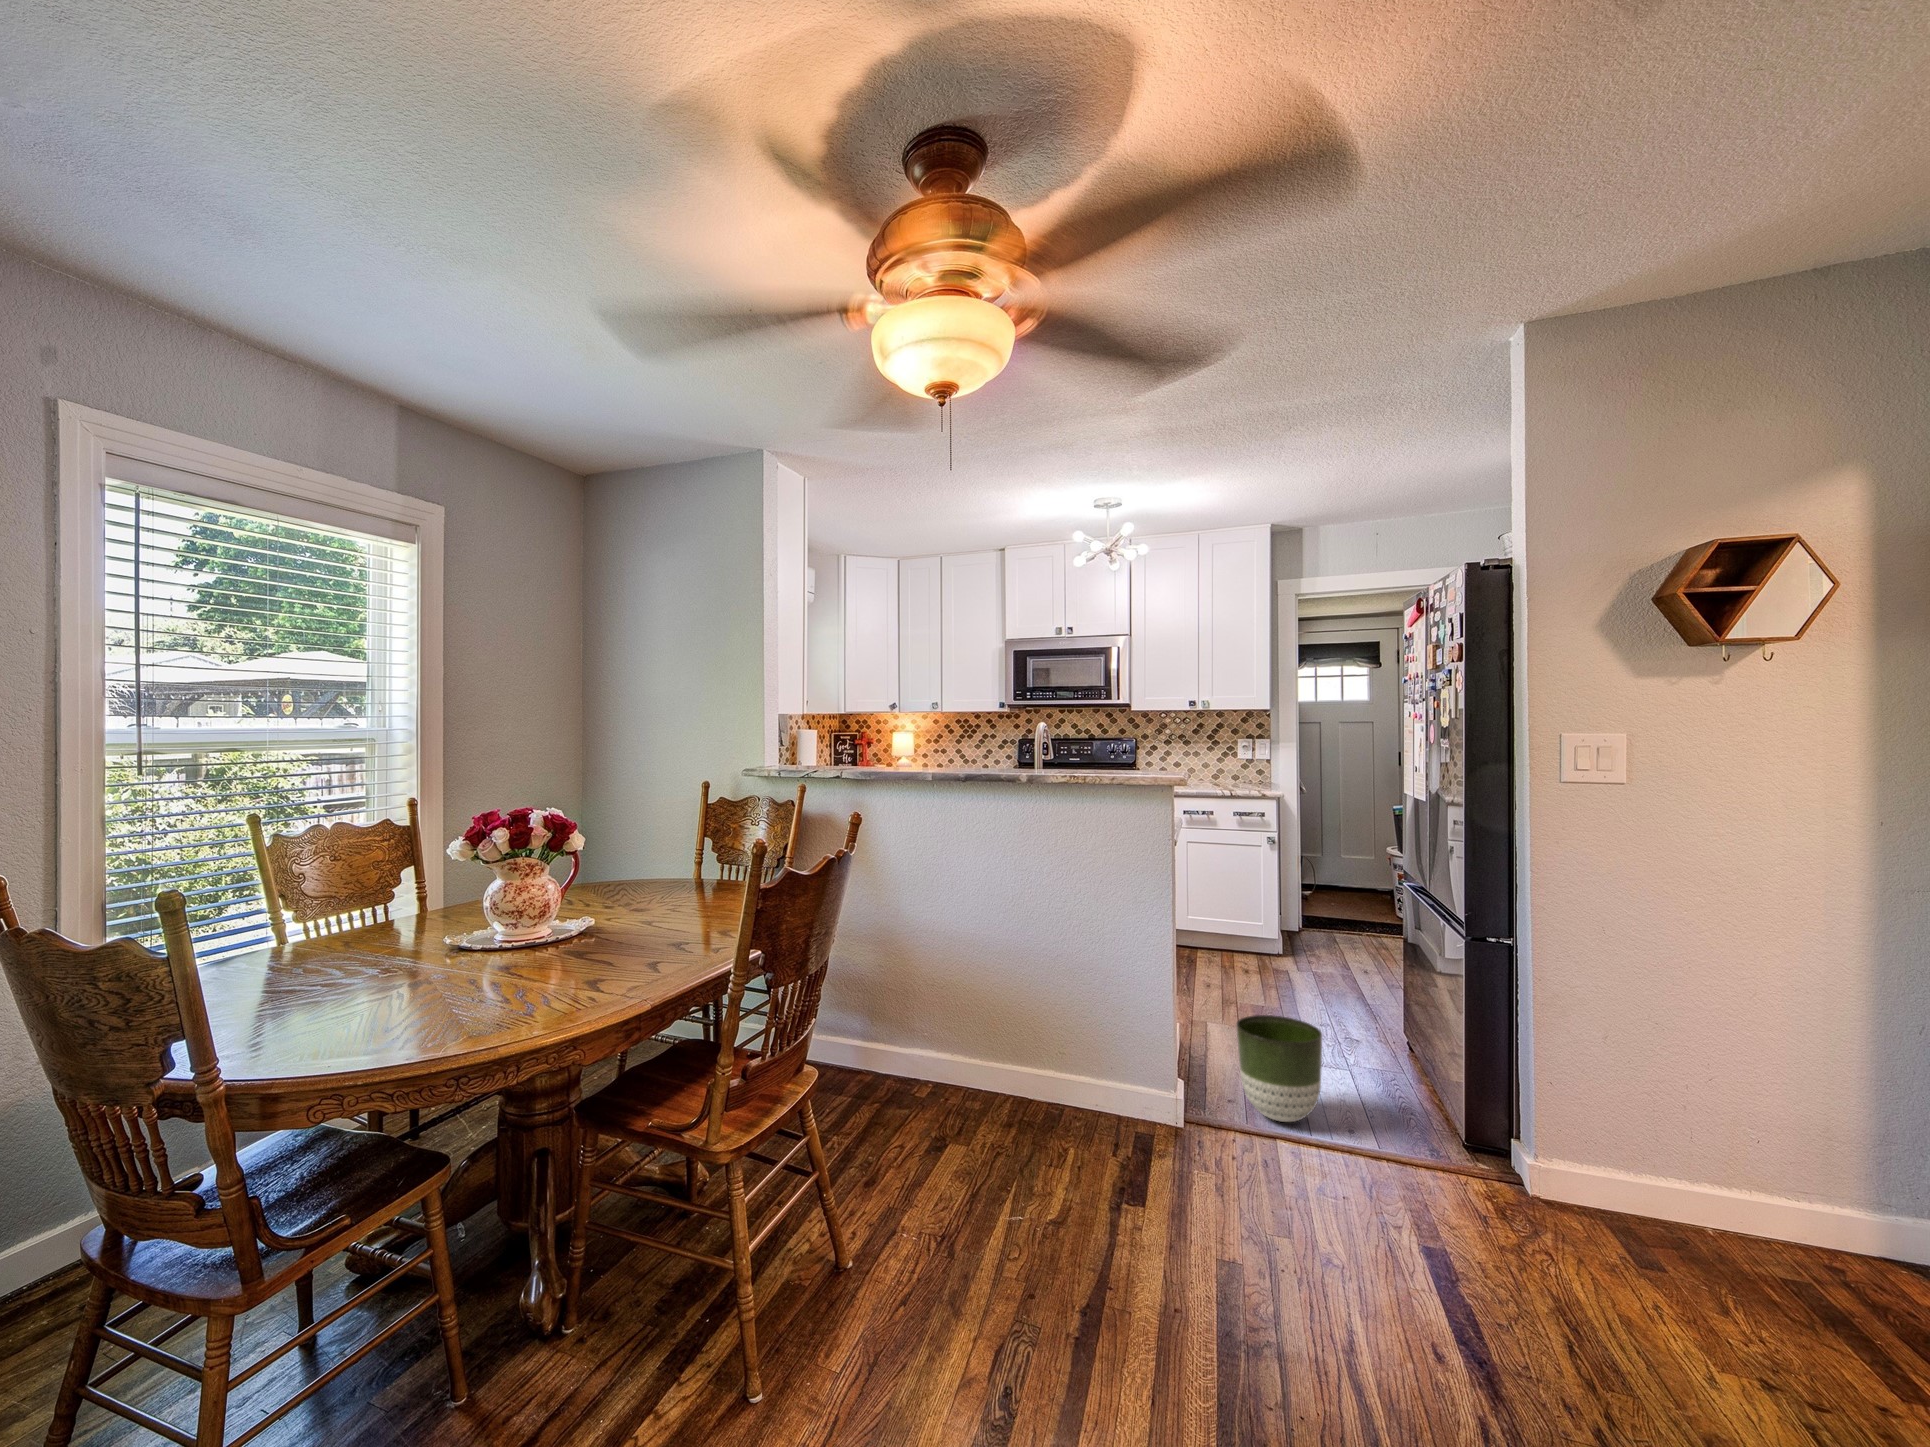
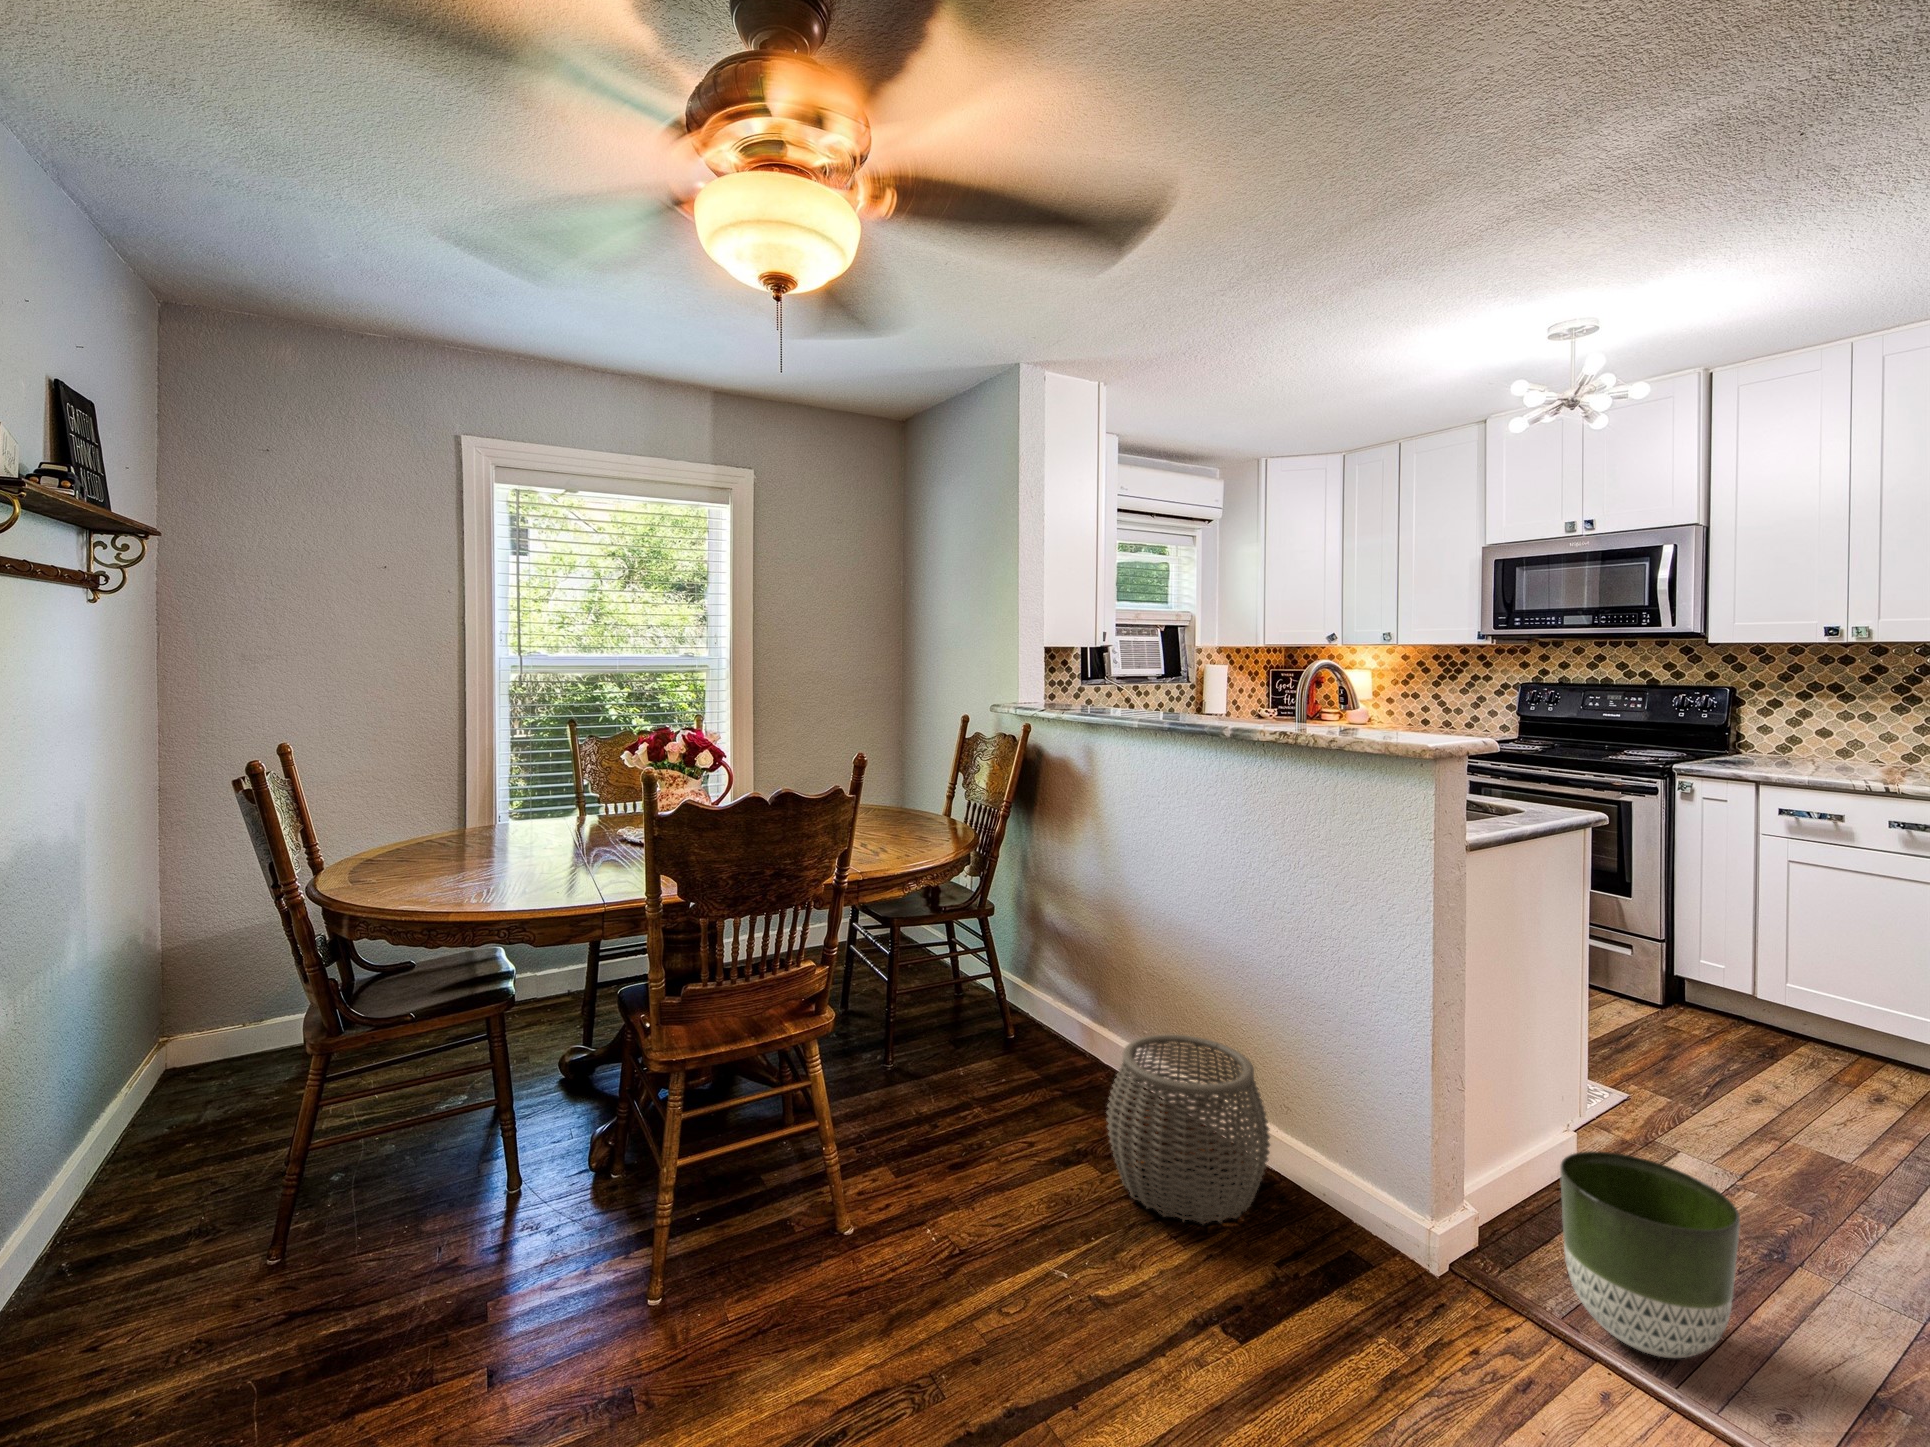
woven basket: none [966,1016,1084,1154] -> present [1107,1035,1270,1224]

